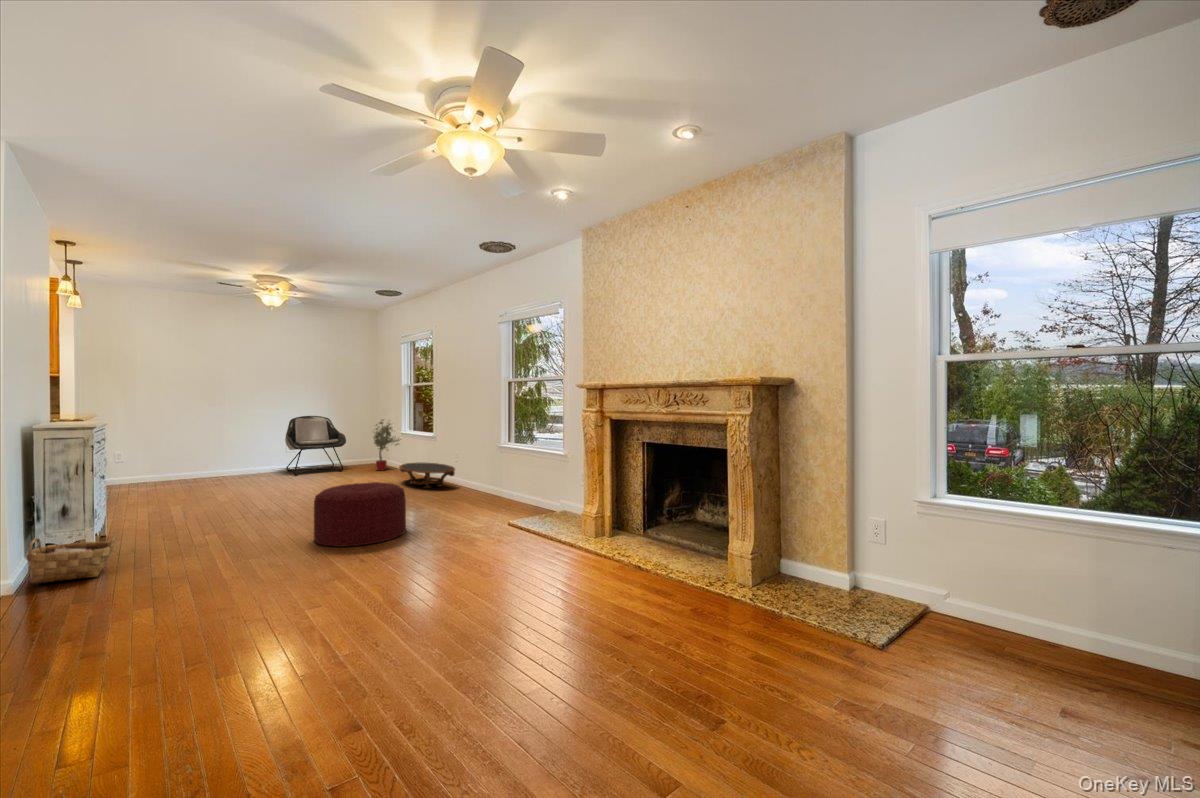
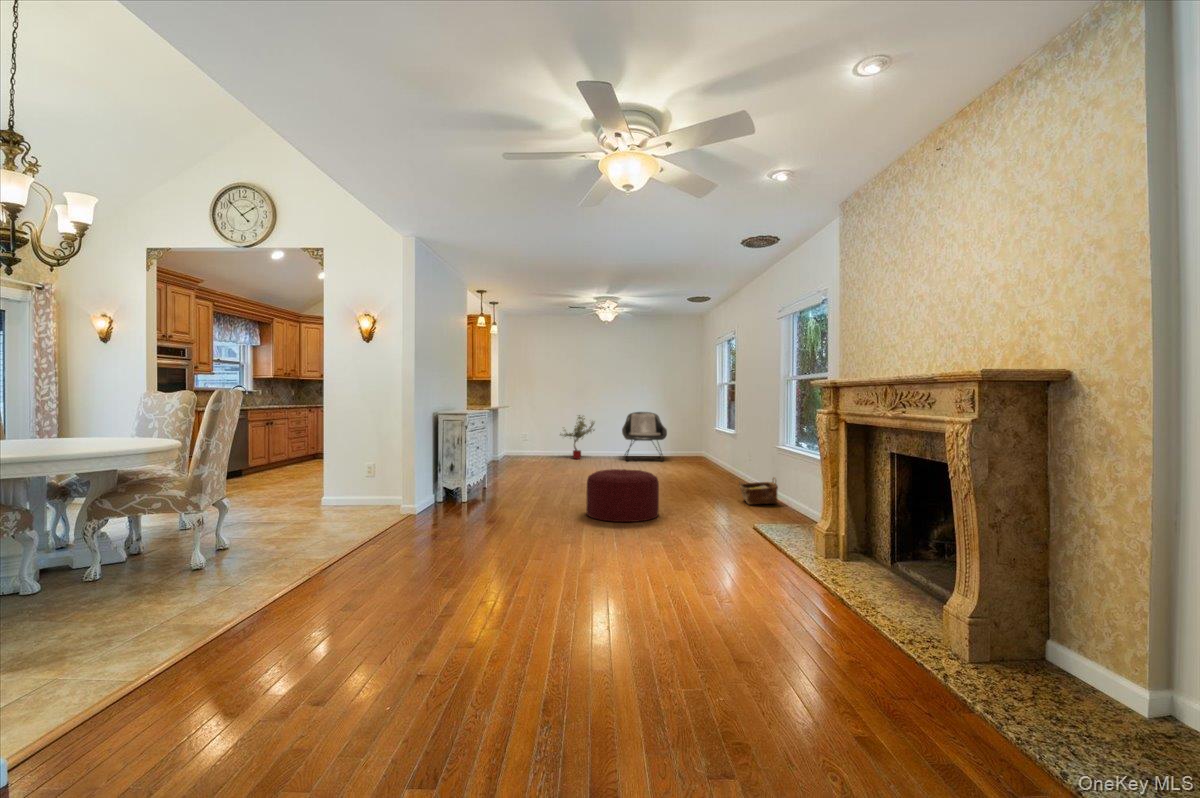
potted tree: present [374,420,401,471] -> present [560,415,594,459]
coffee table: present [399,462,455,488] -> none [696,459,743,485]
woven basket: present [26,535,116,584] -> present [739,477,778,505]

